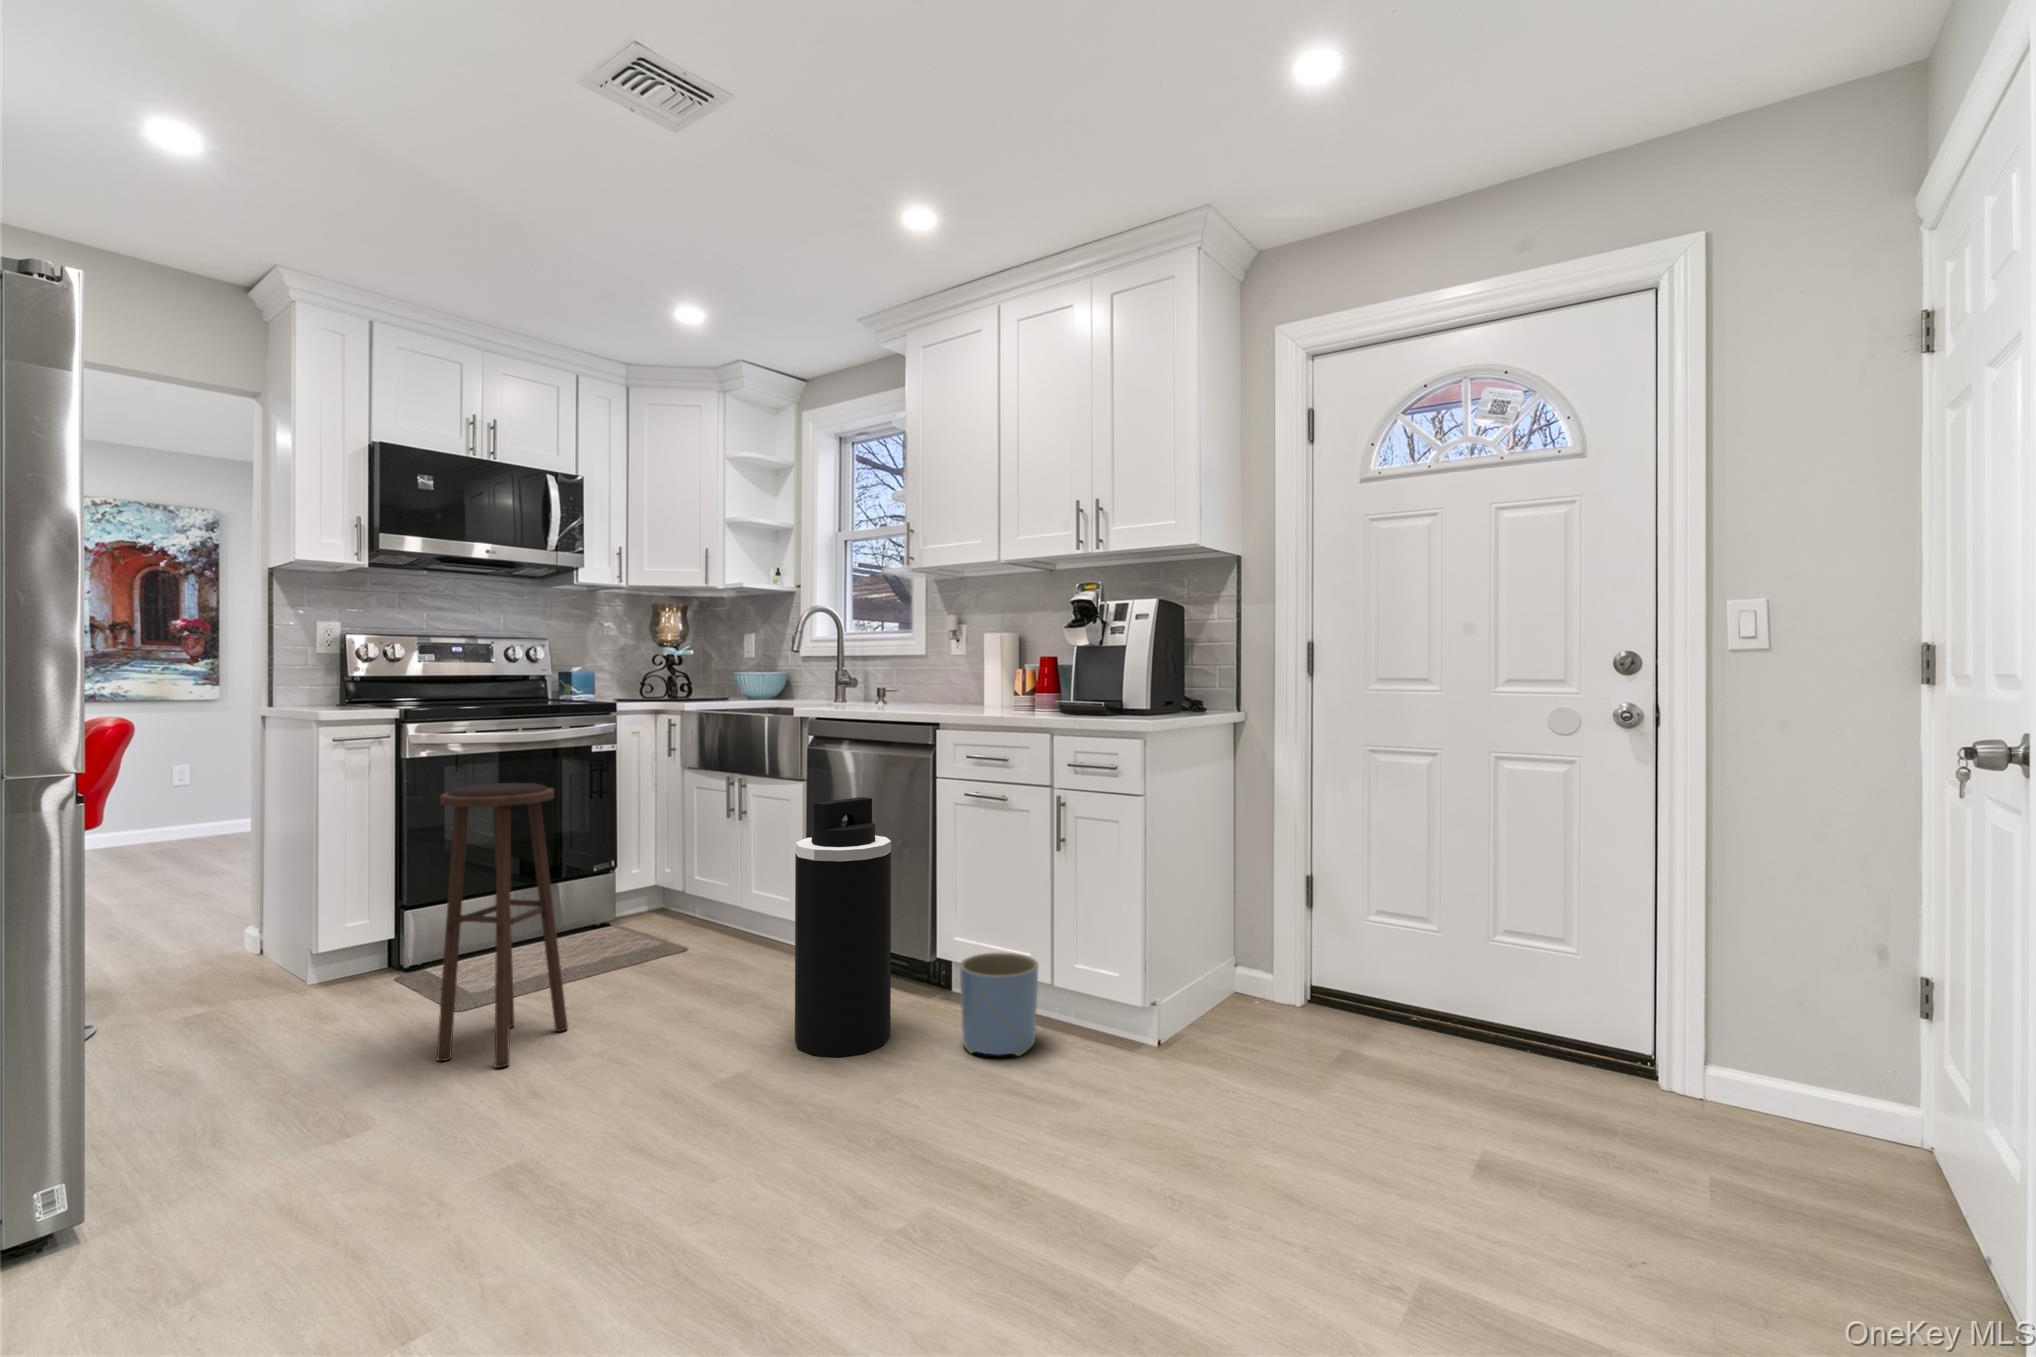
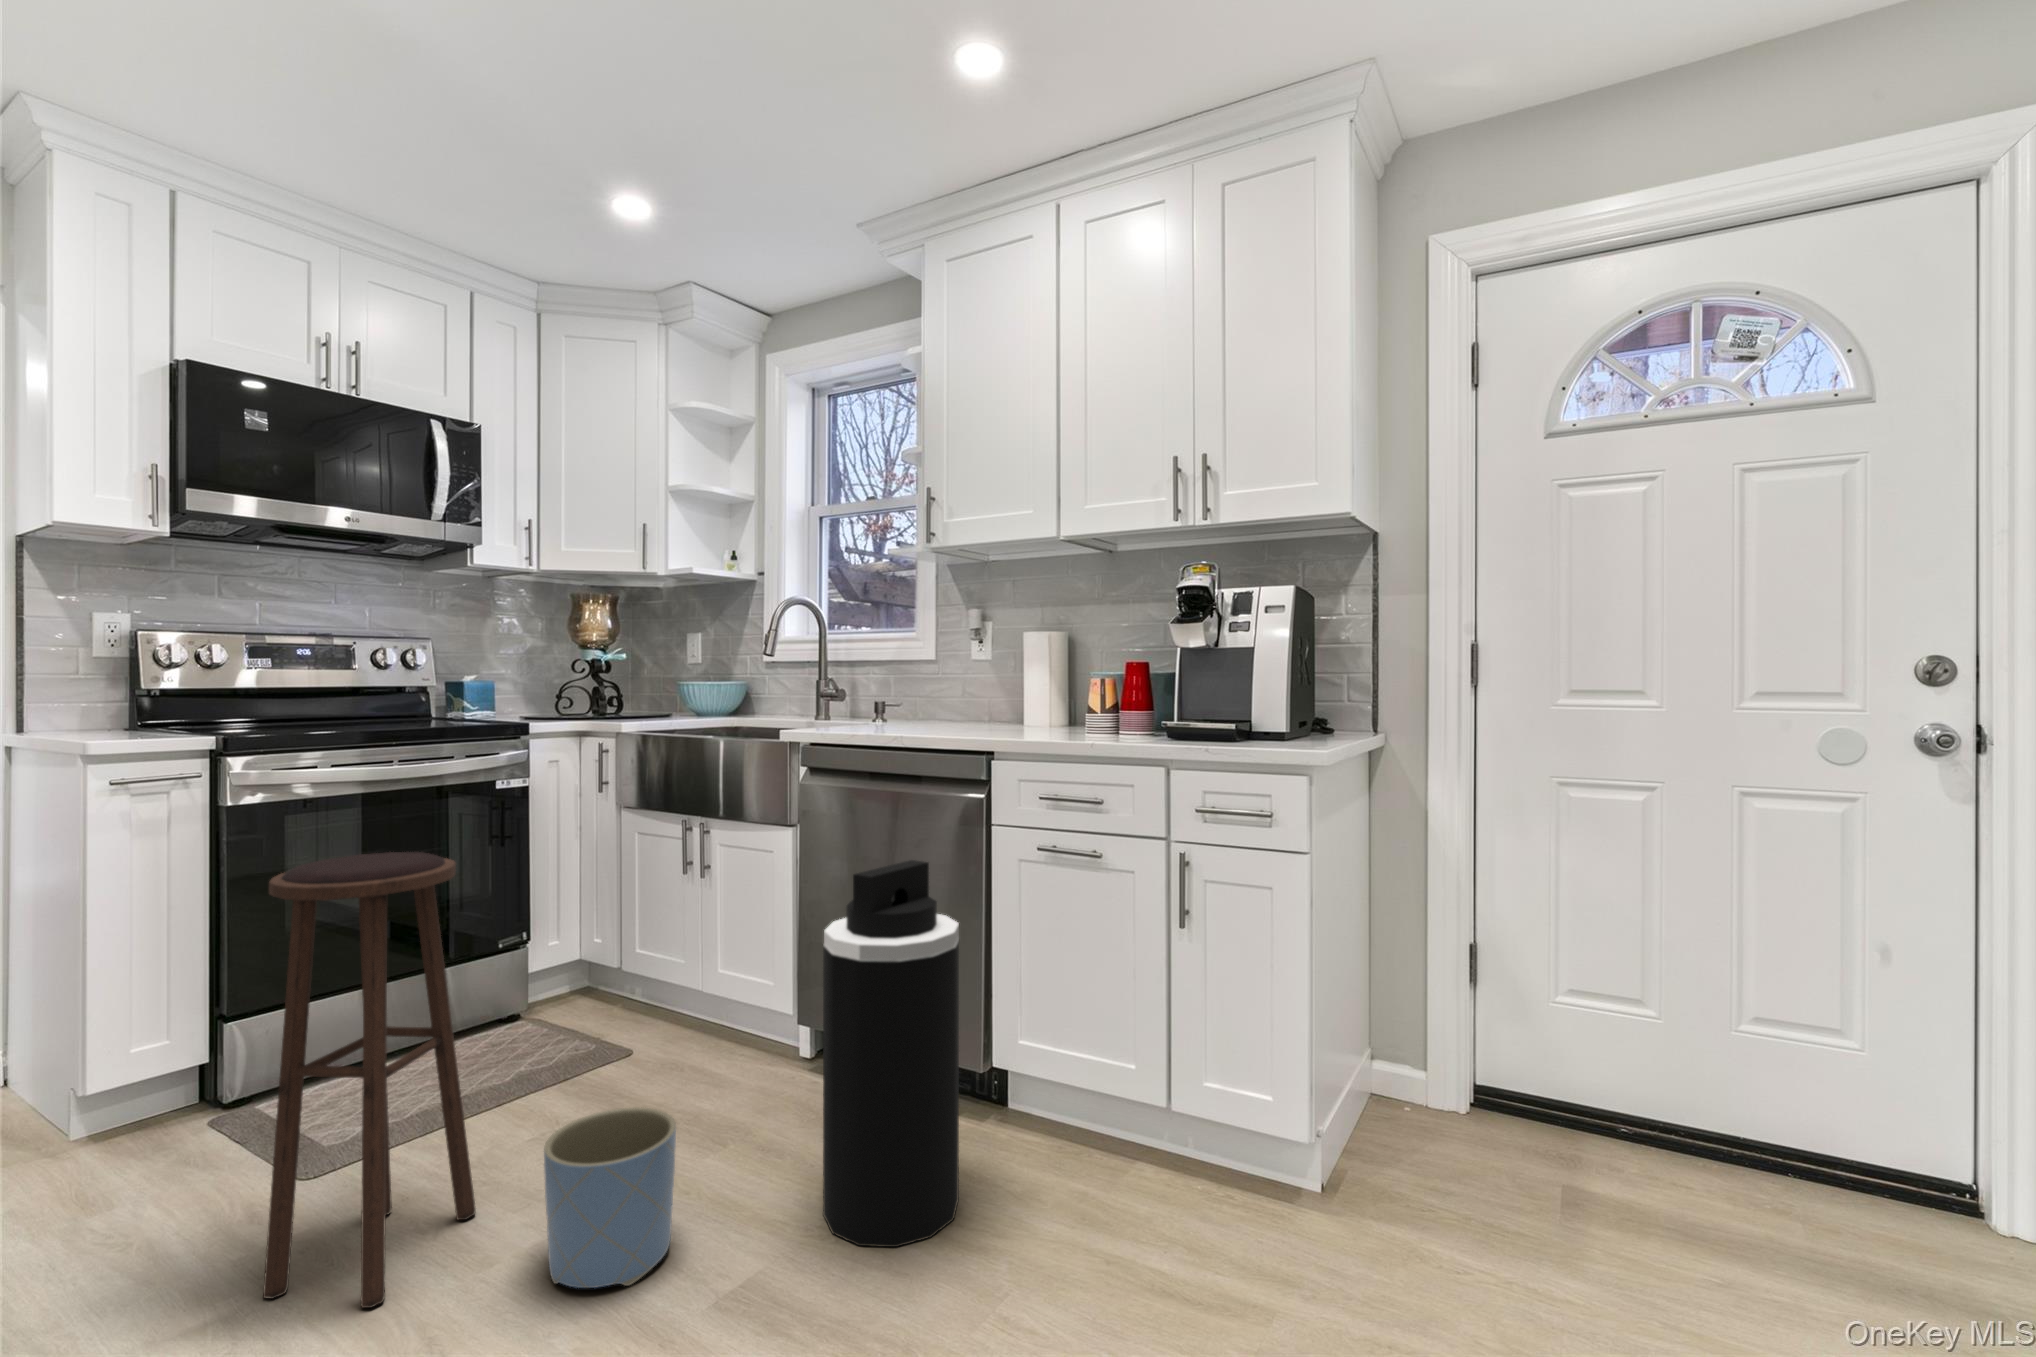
planter: present [960,952,1038,1056] -> present [544,1107,676,1288]

